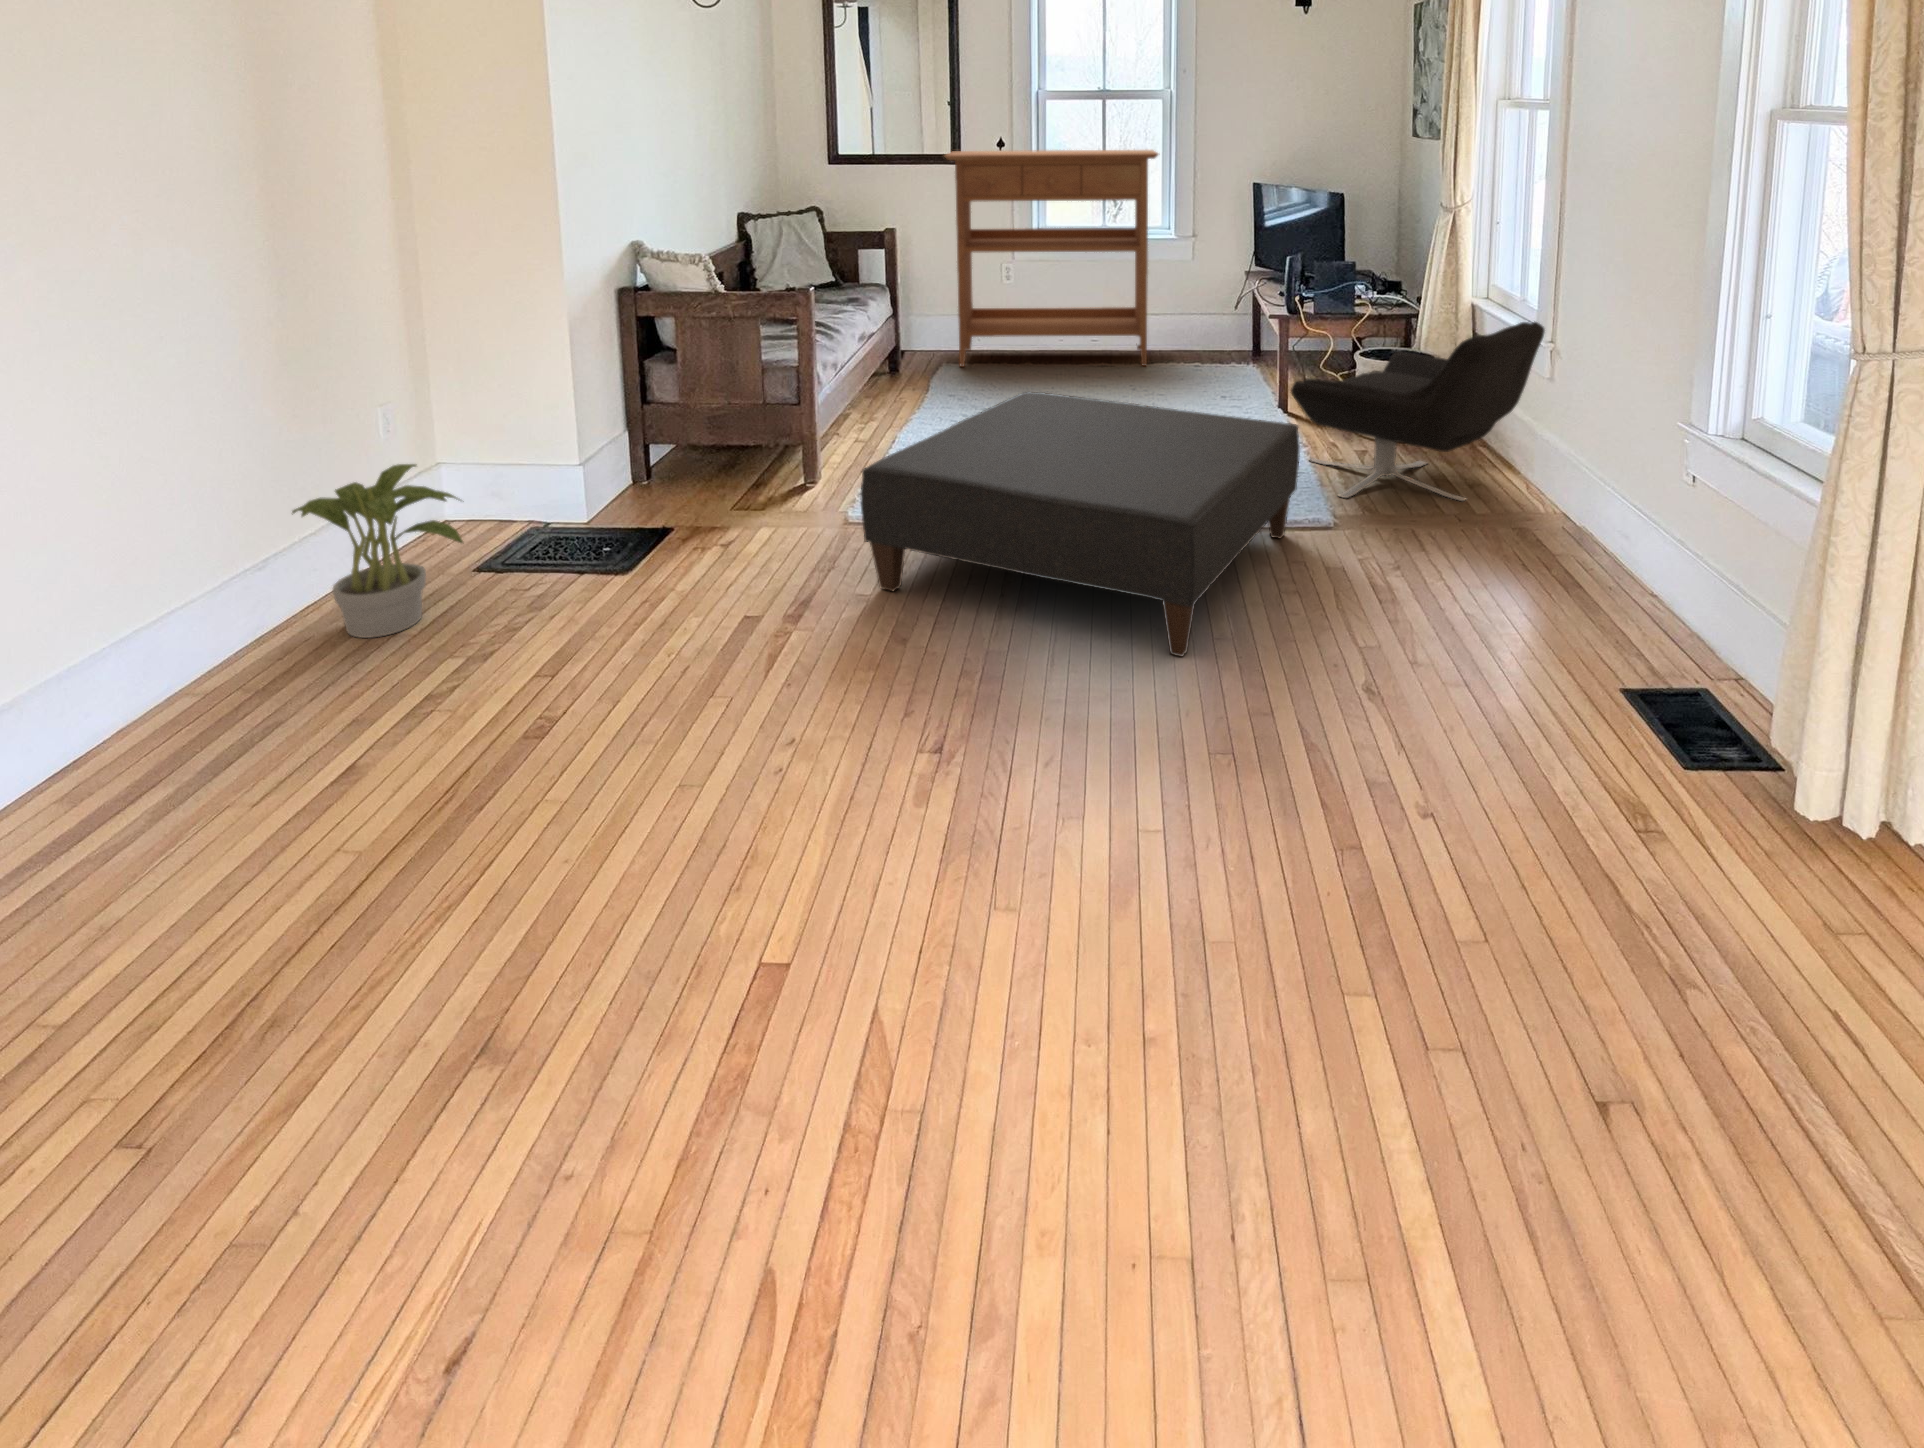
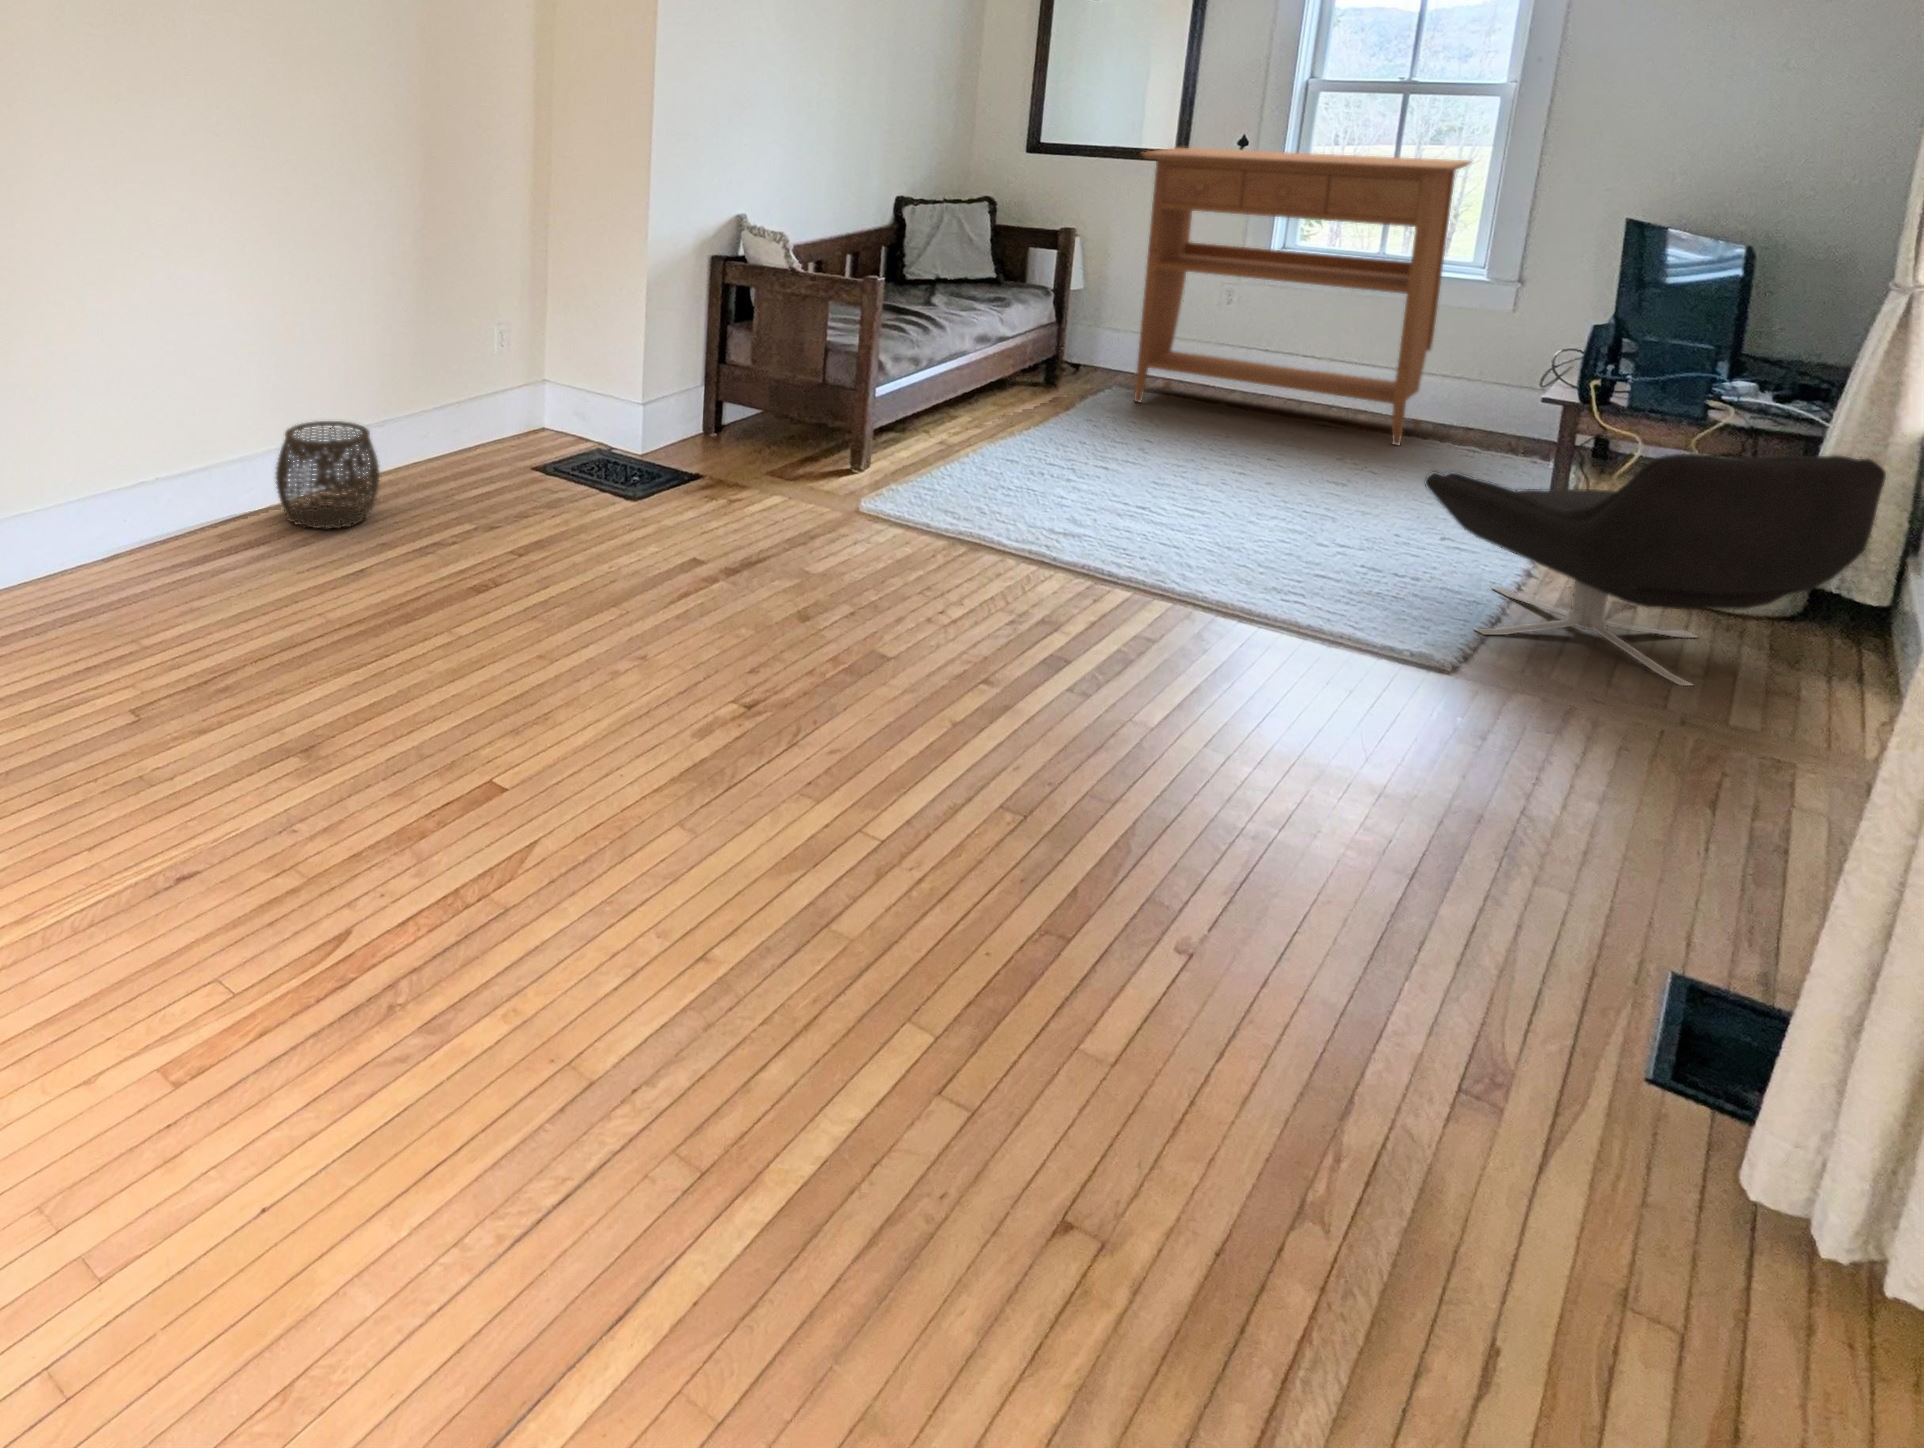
ottoman: present [861,392,1300,656] -> none [819,420,1365,688]
potted plant: present [292,464,463,638] -> none [422,369,533,490]
woven basket: none [63,597,270,788] -> present [276,421,380,529]

